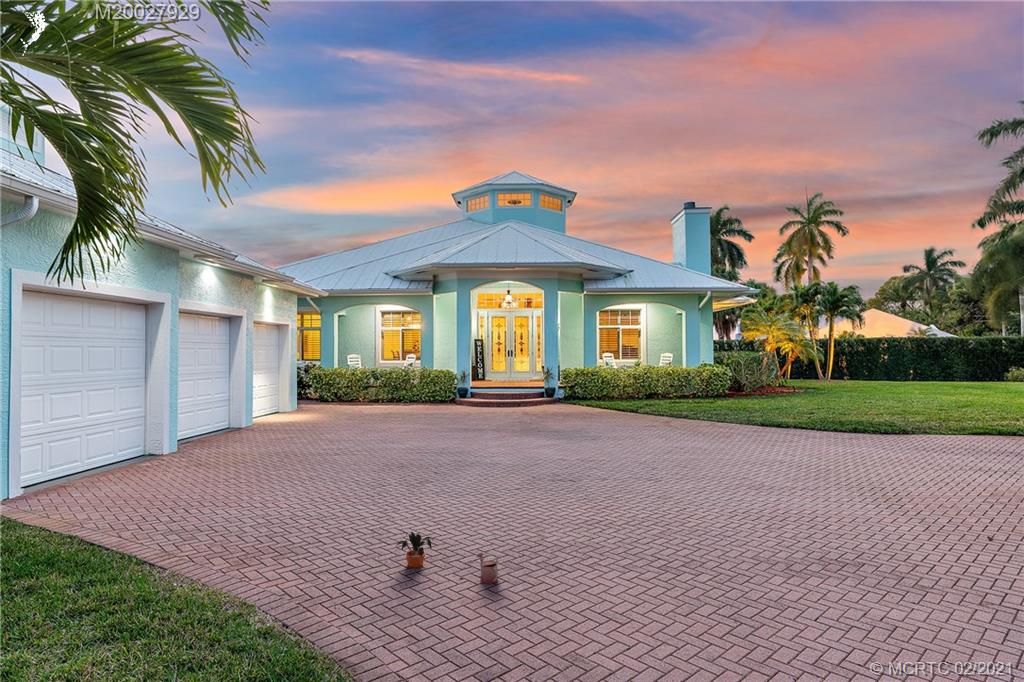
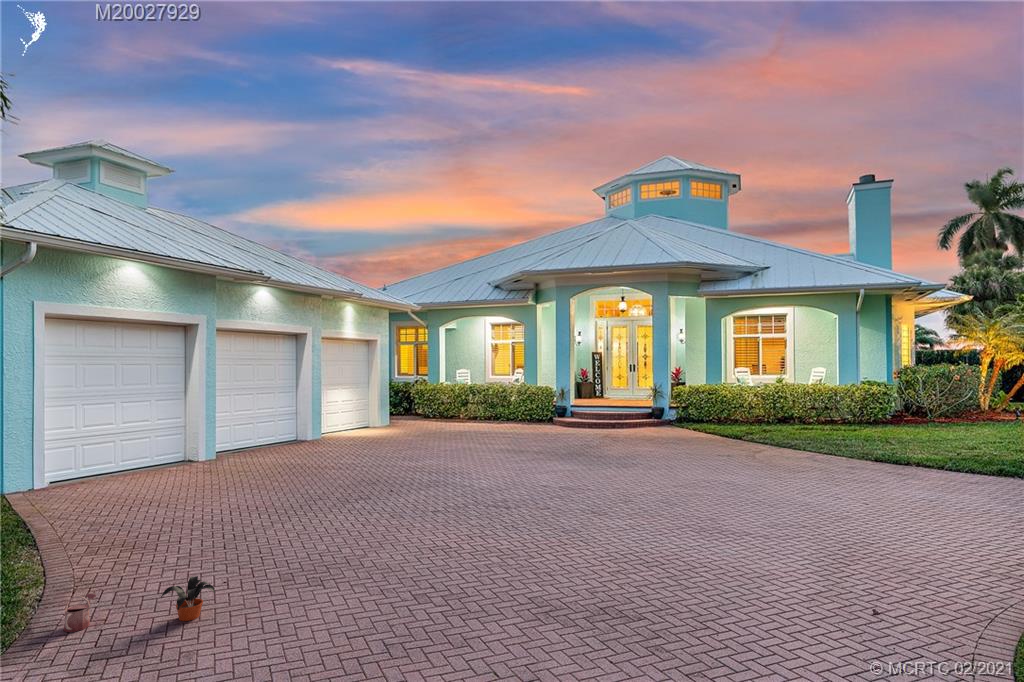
watering can: present [477,553,498,584] -> present [64,593,96,632]

